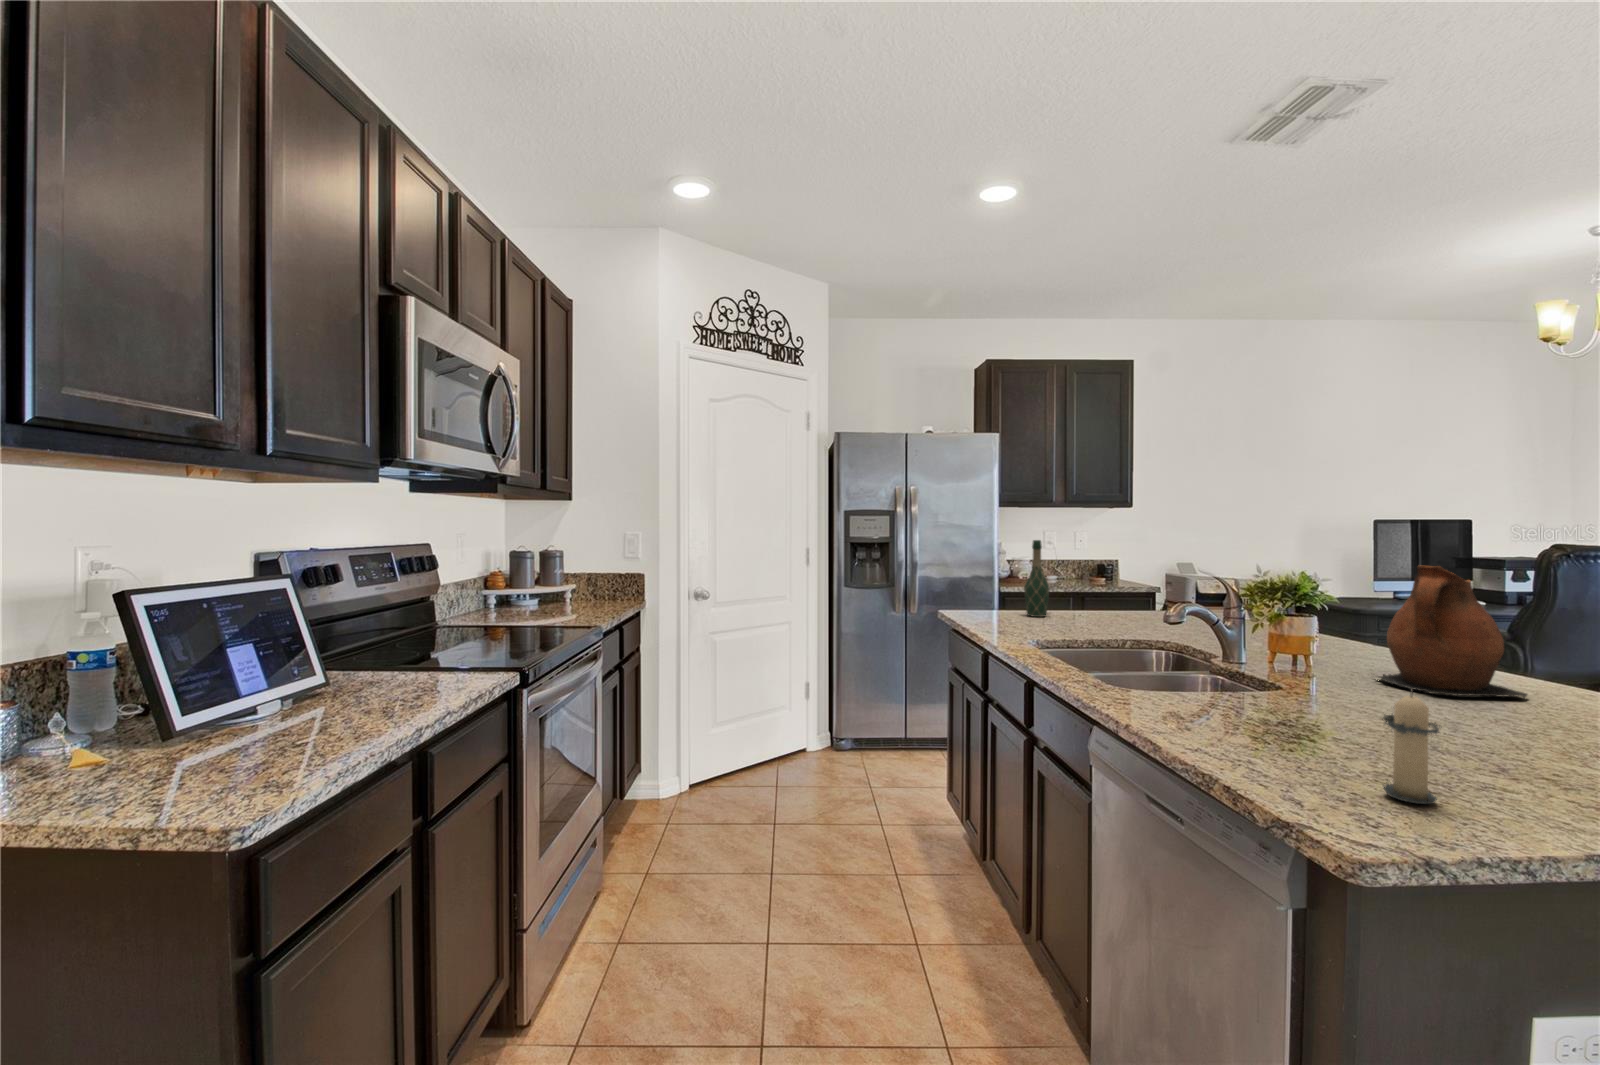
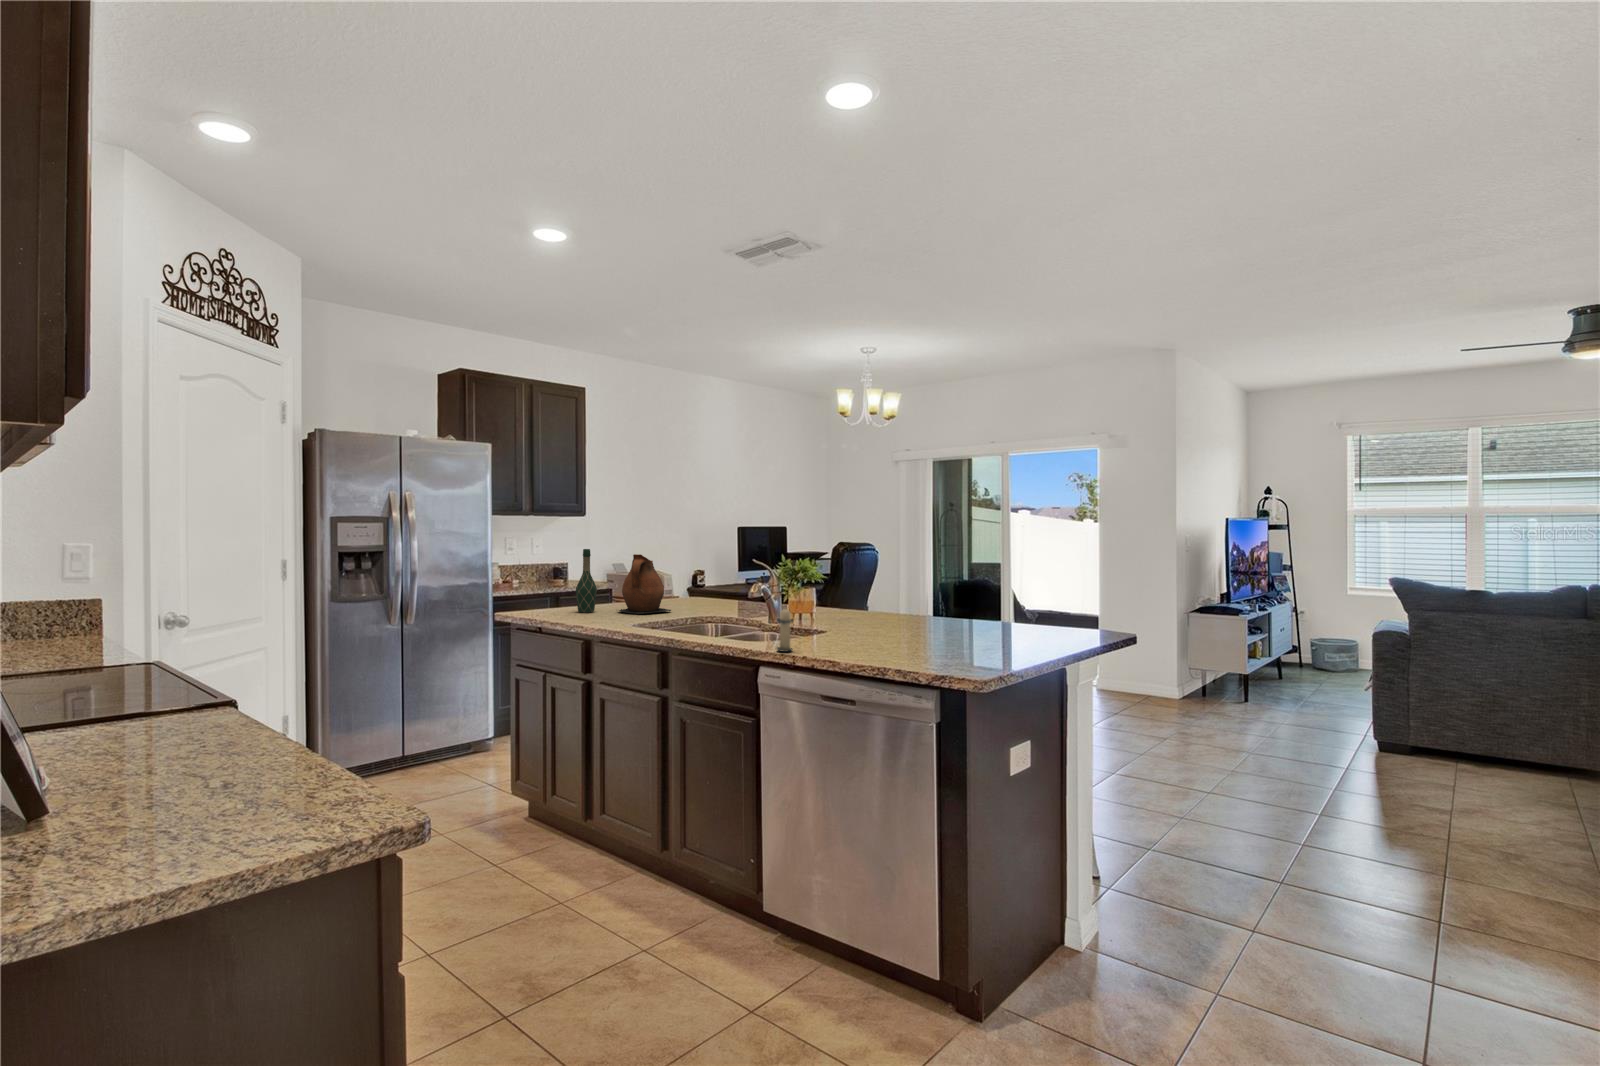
ceramic pitcher: present [1379,566,1527,699] -> present [619,554,671,614]
candle: present [1382,688,1439,804] -> present [777,609,793,652]

